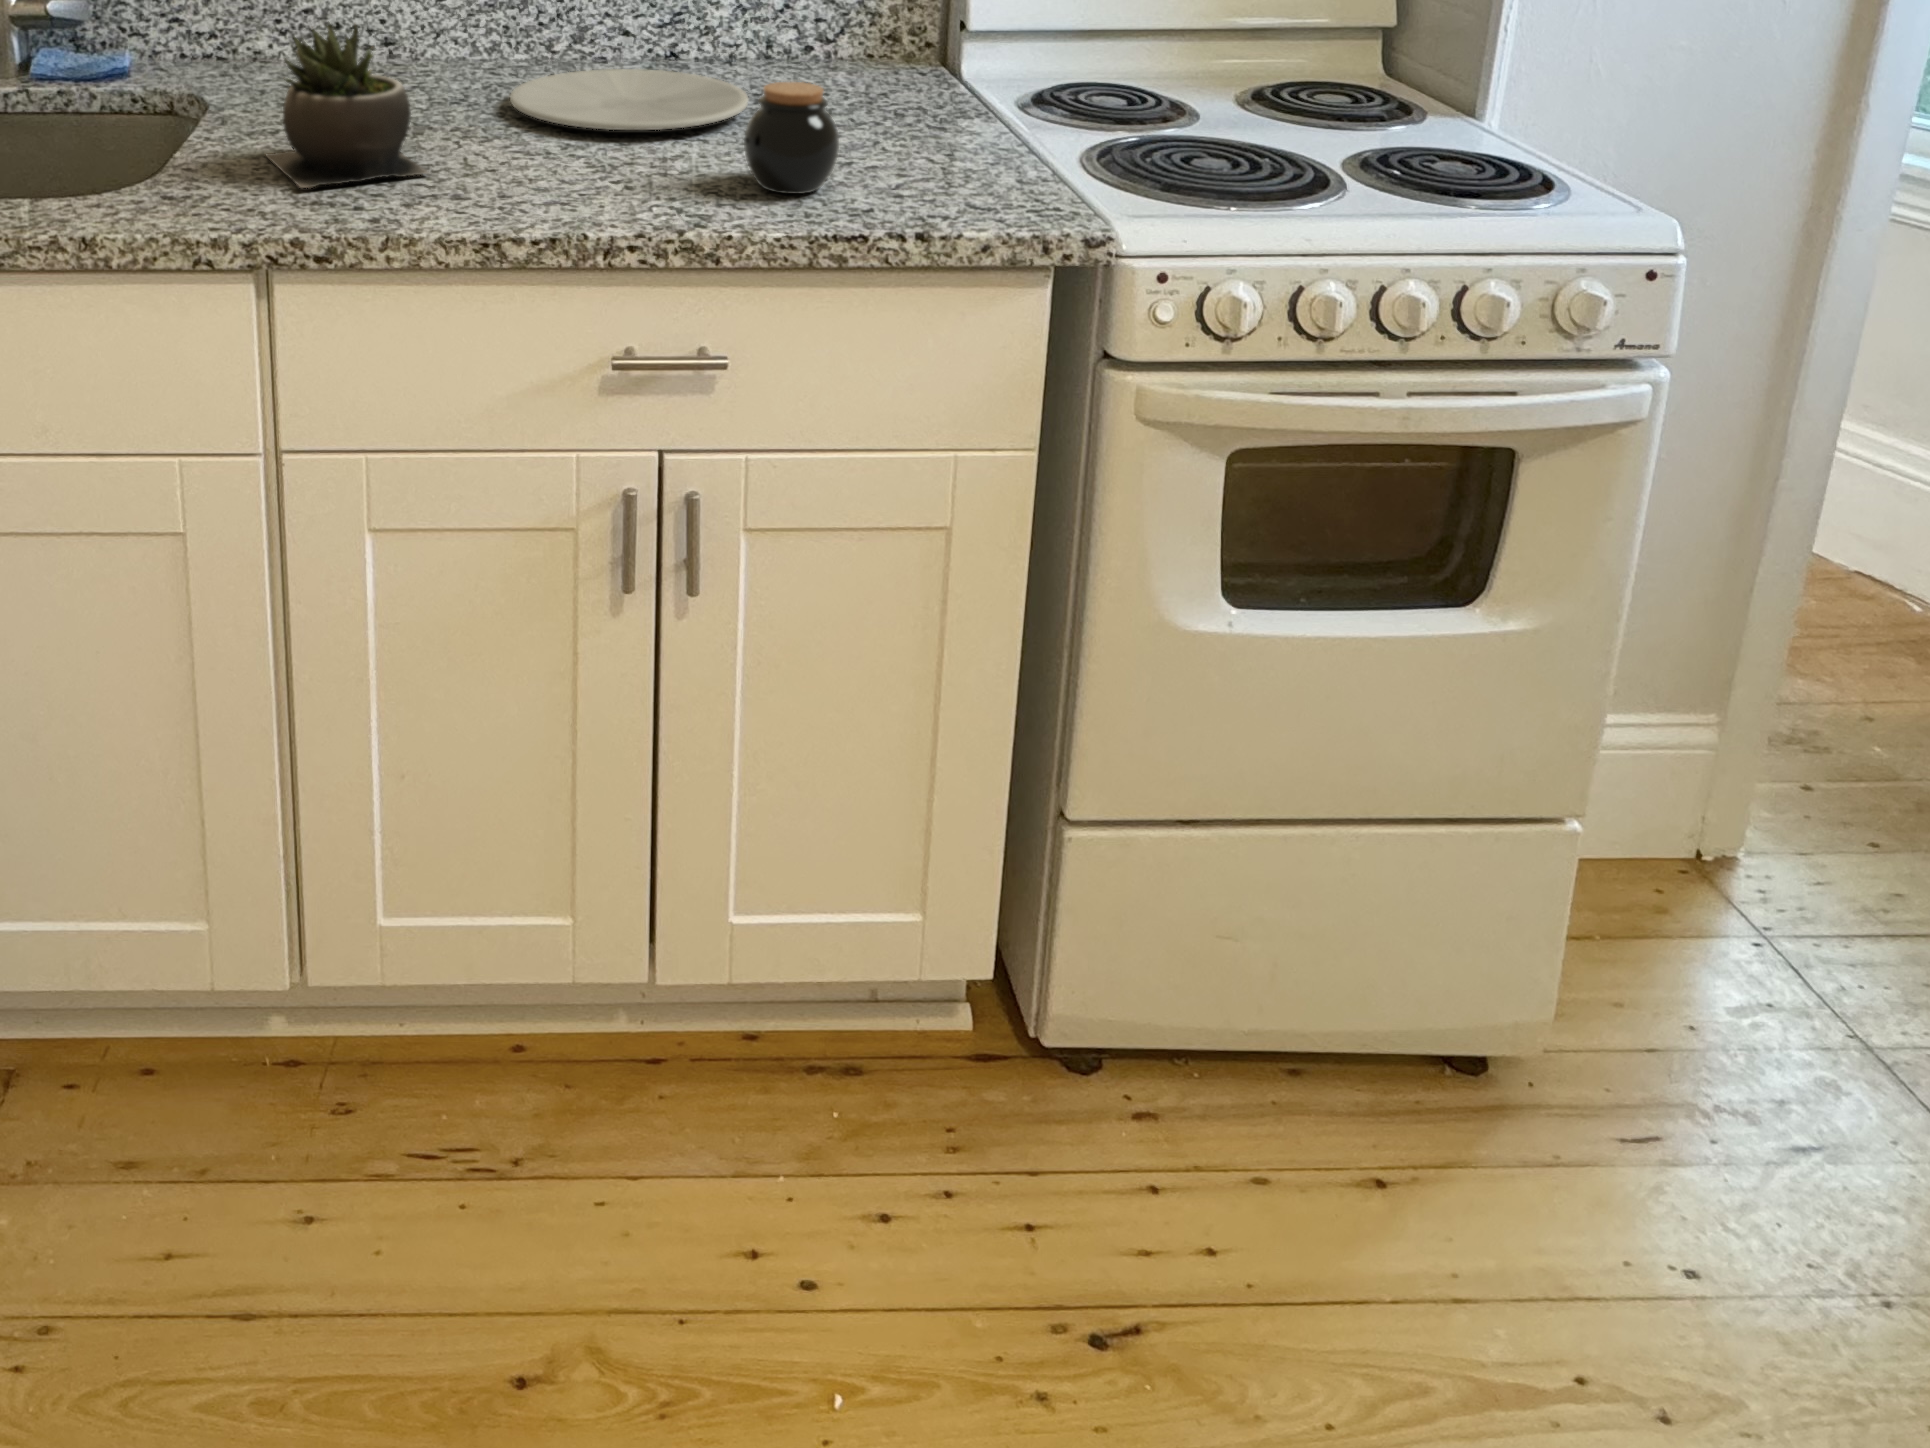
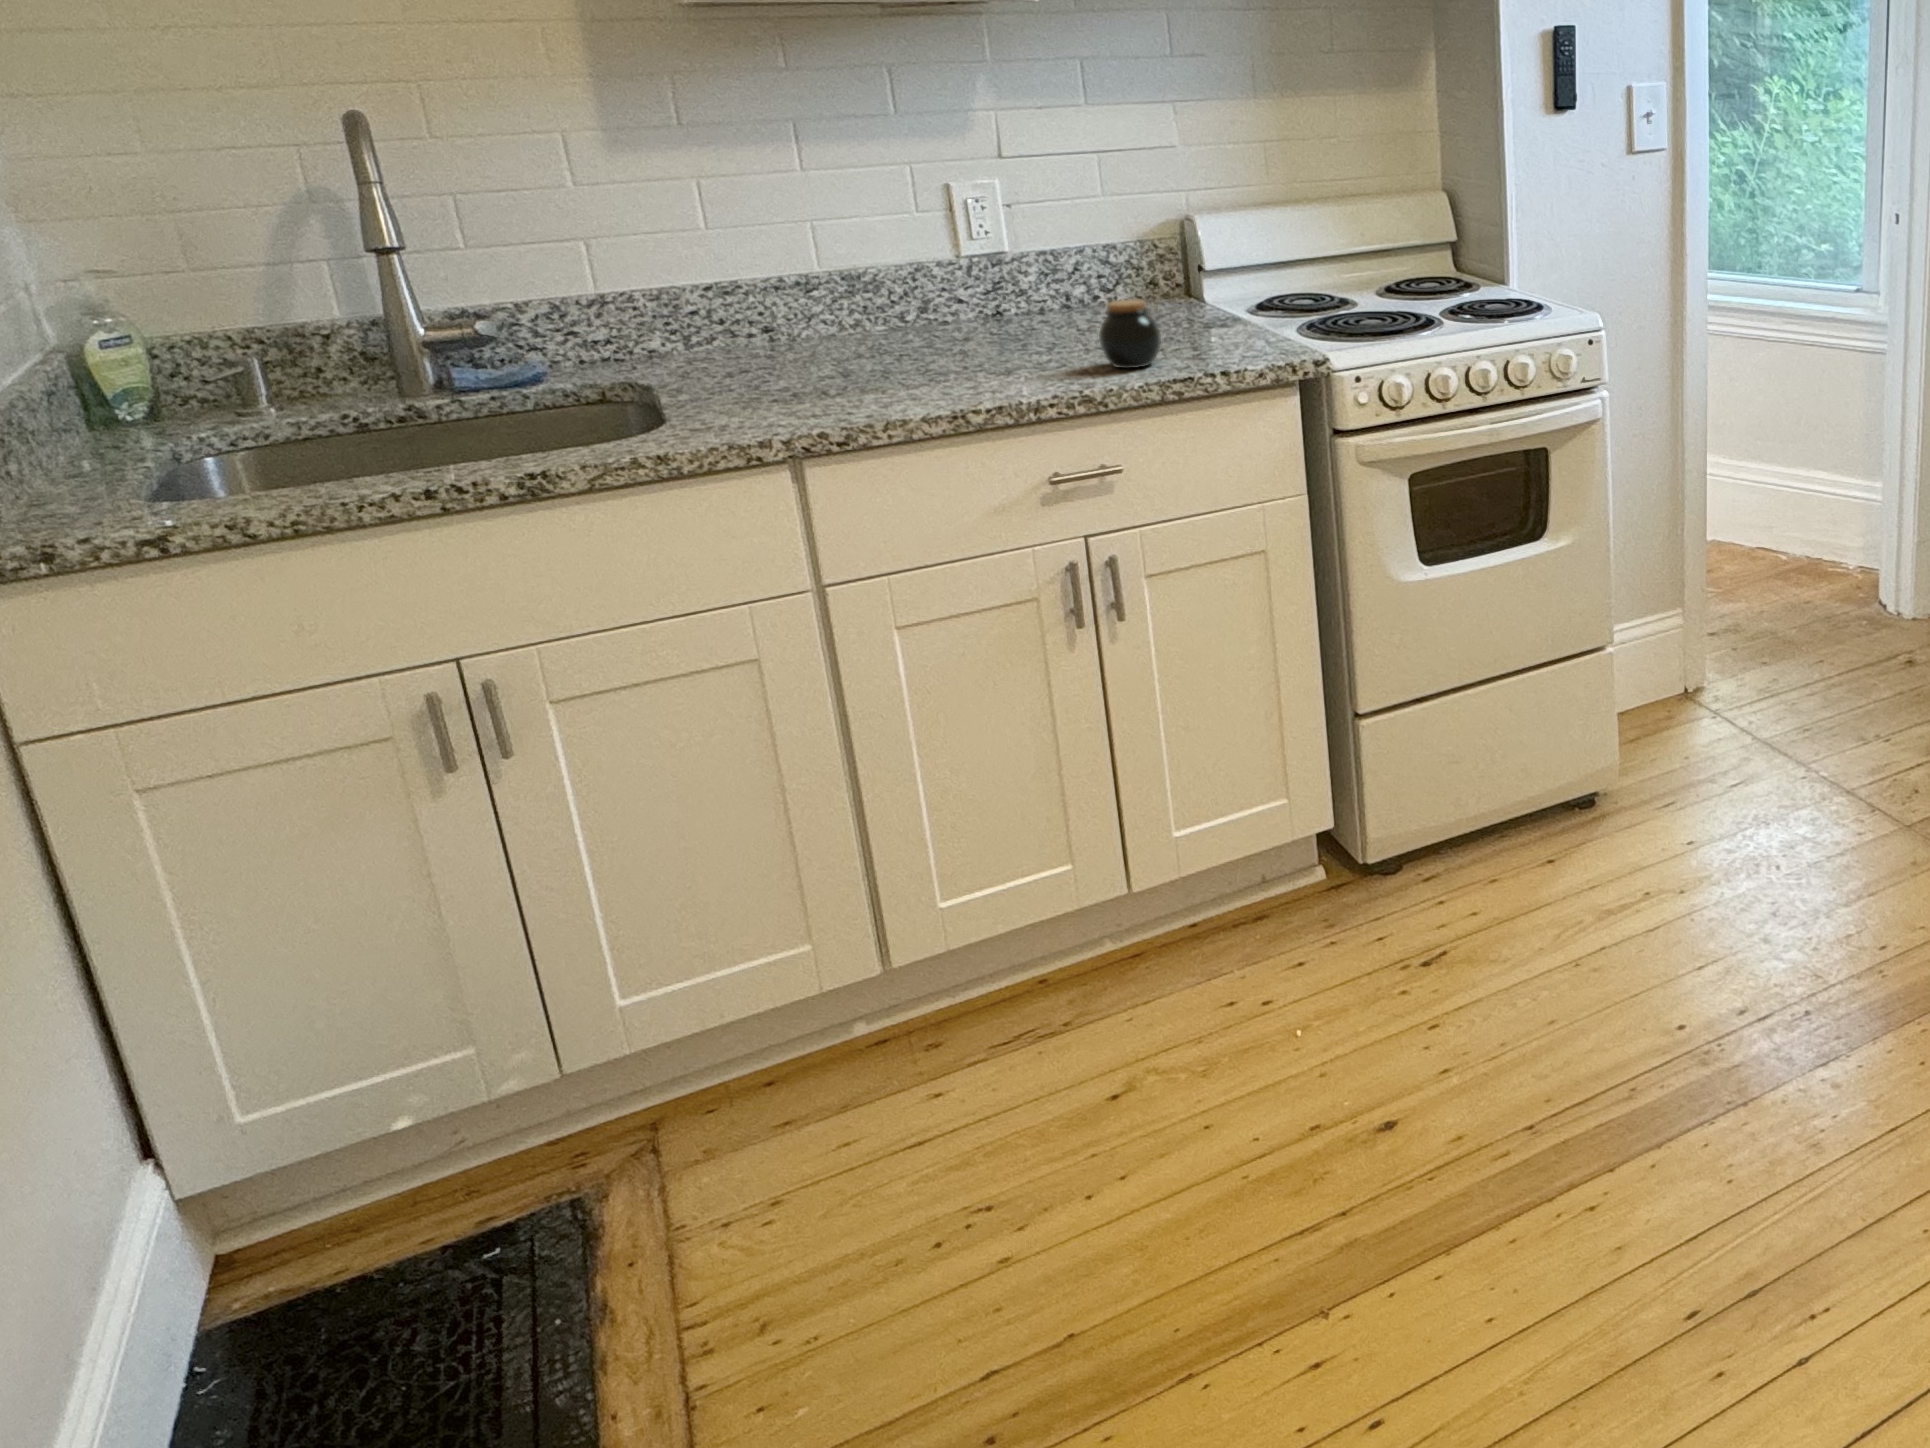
succulent plant: present [266,24,427,188] -> none [741,295,885,410]
plate: present [510,69,748,130] -> none [901,322,1079,357]

